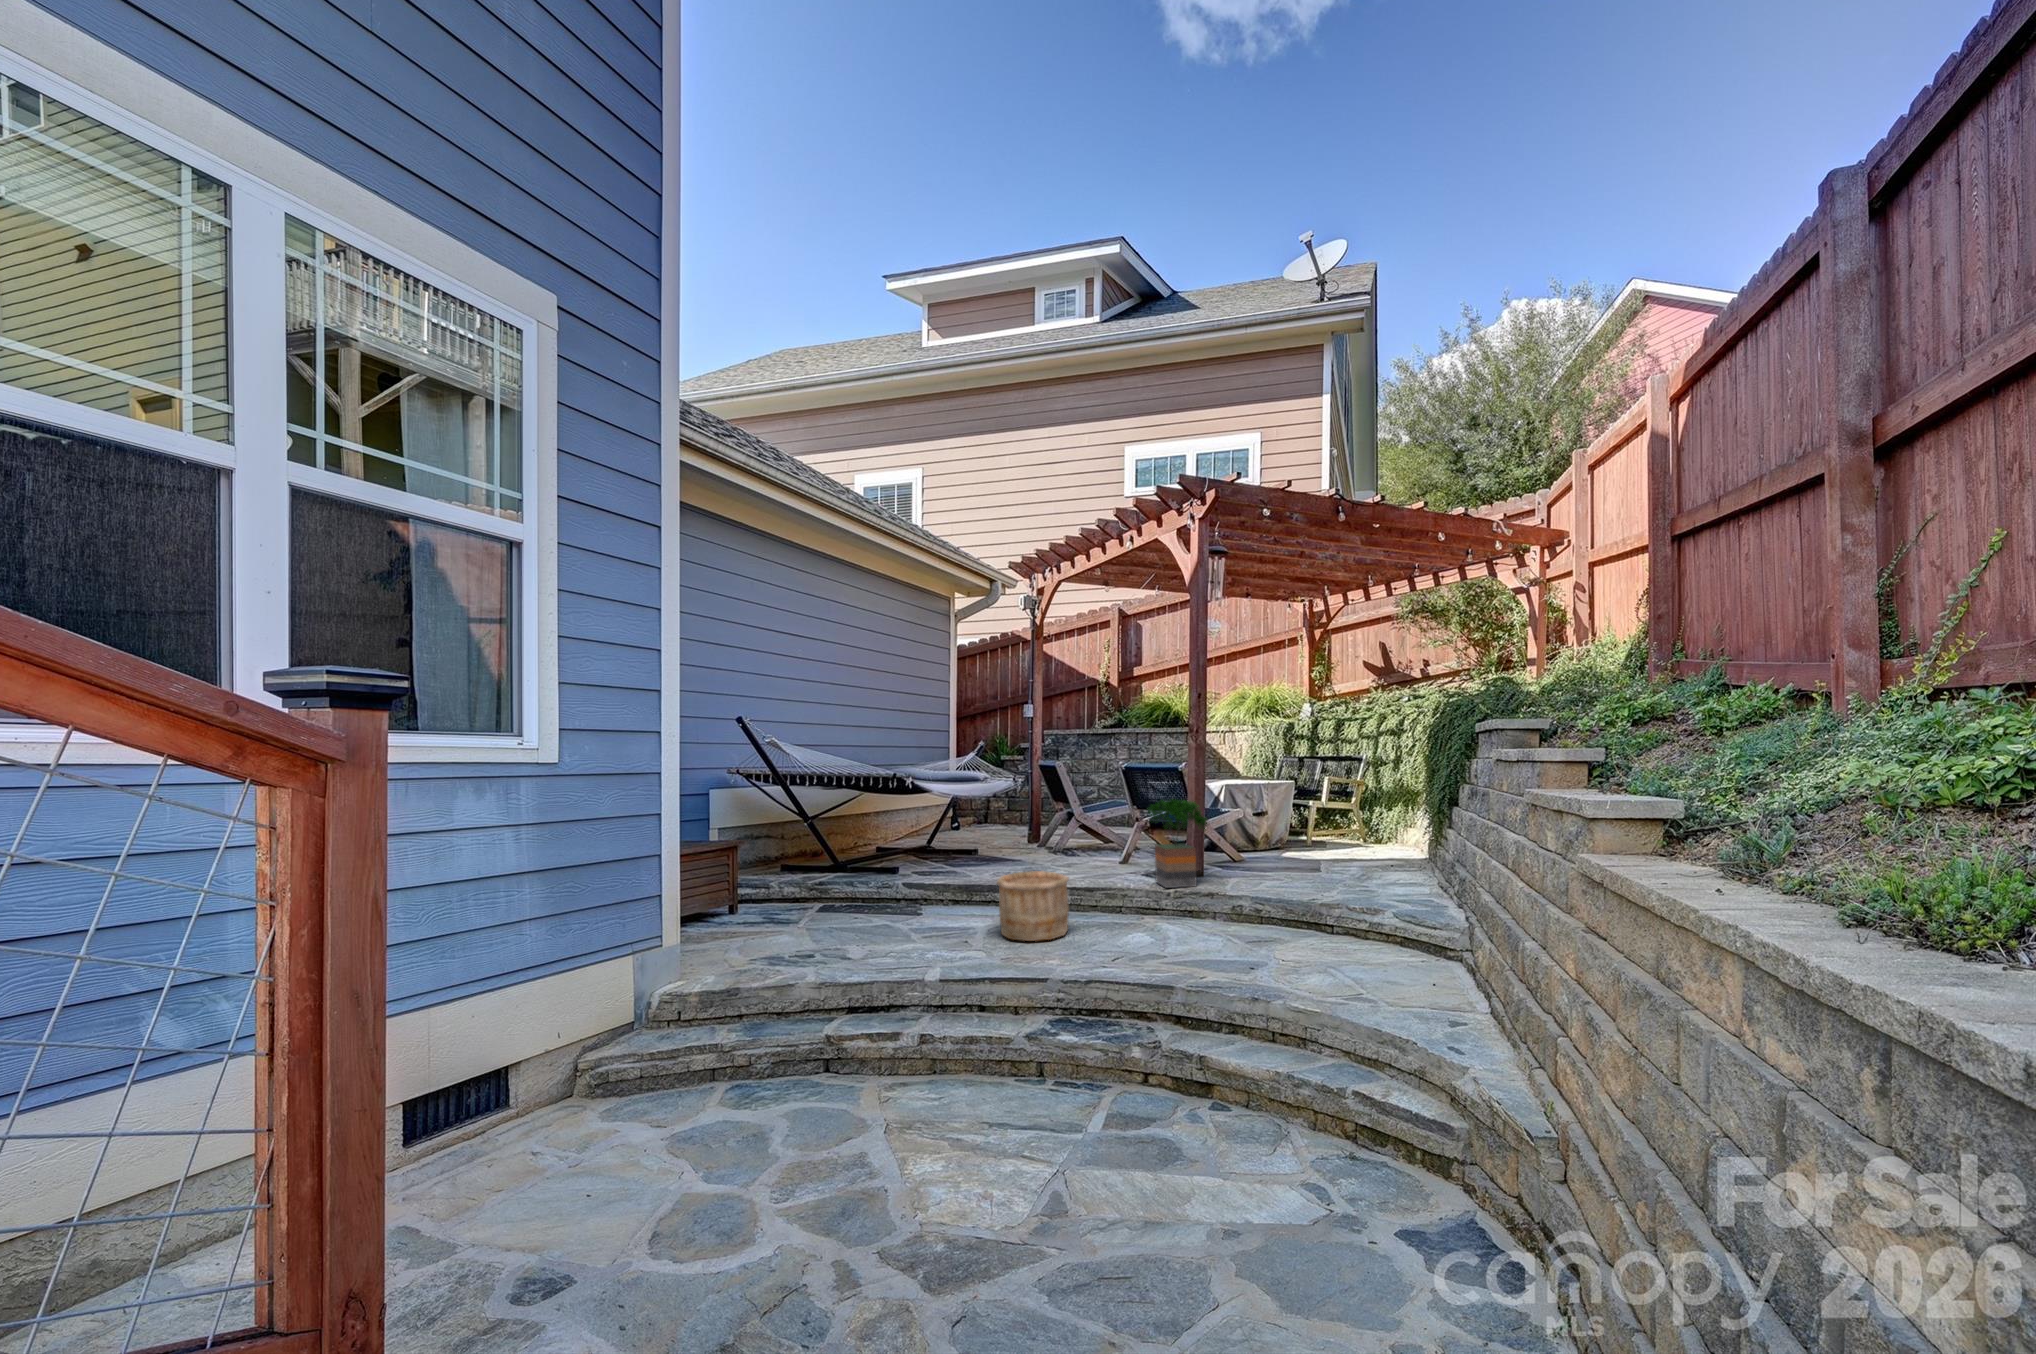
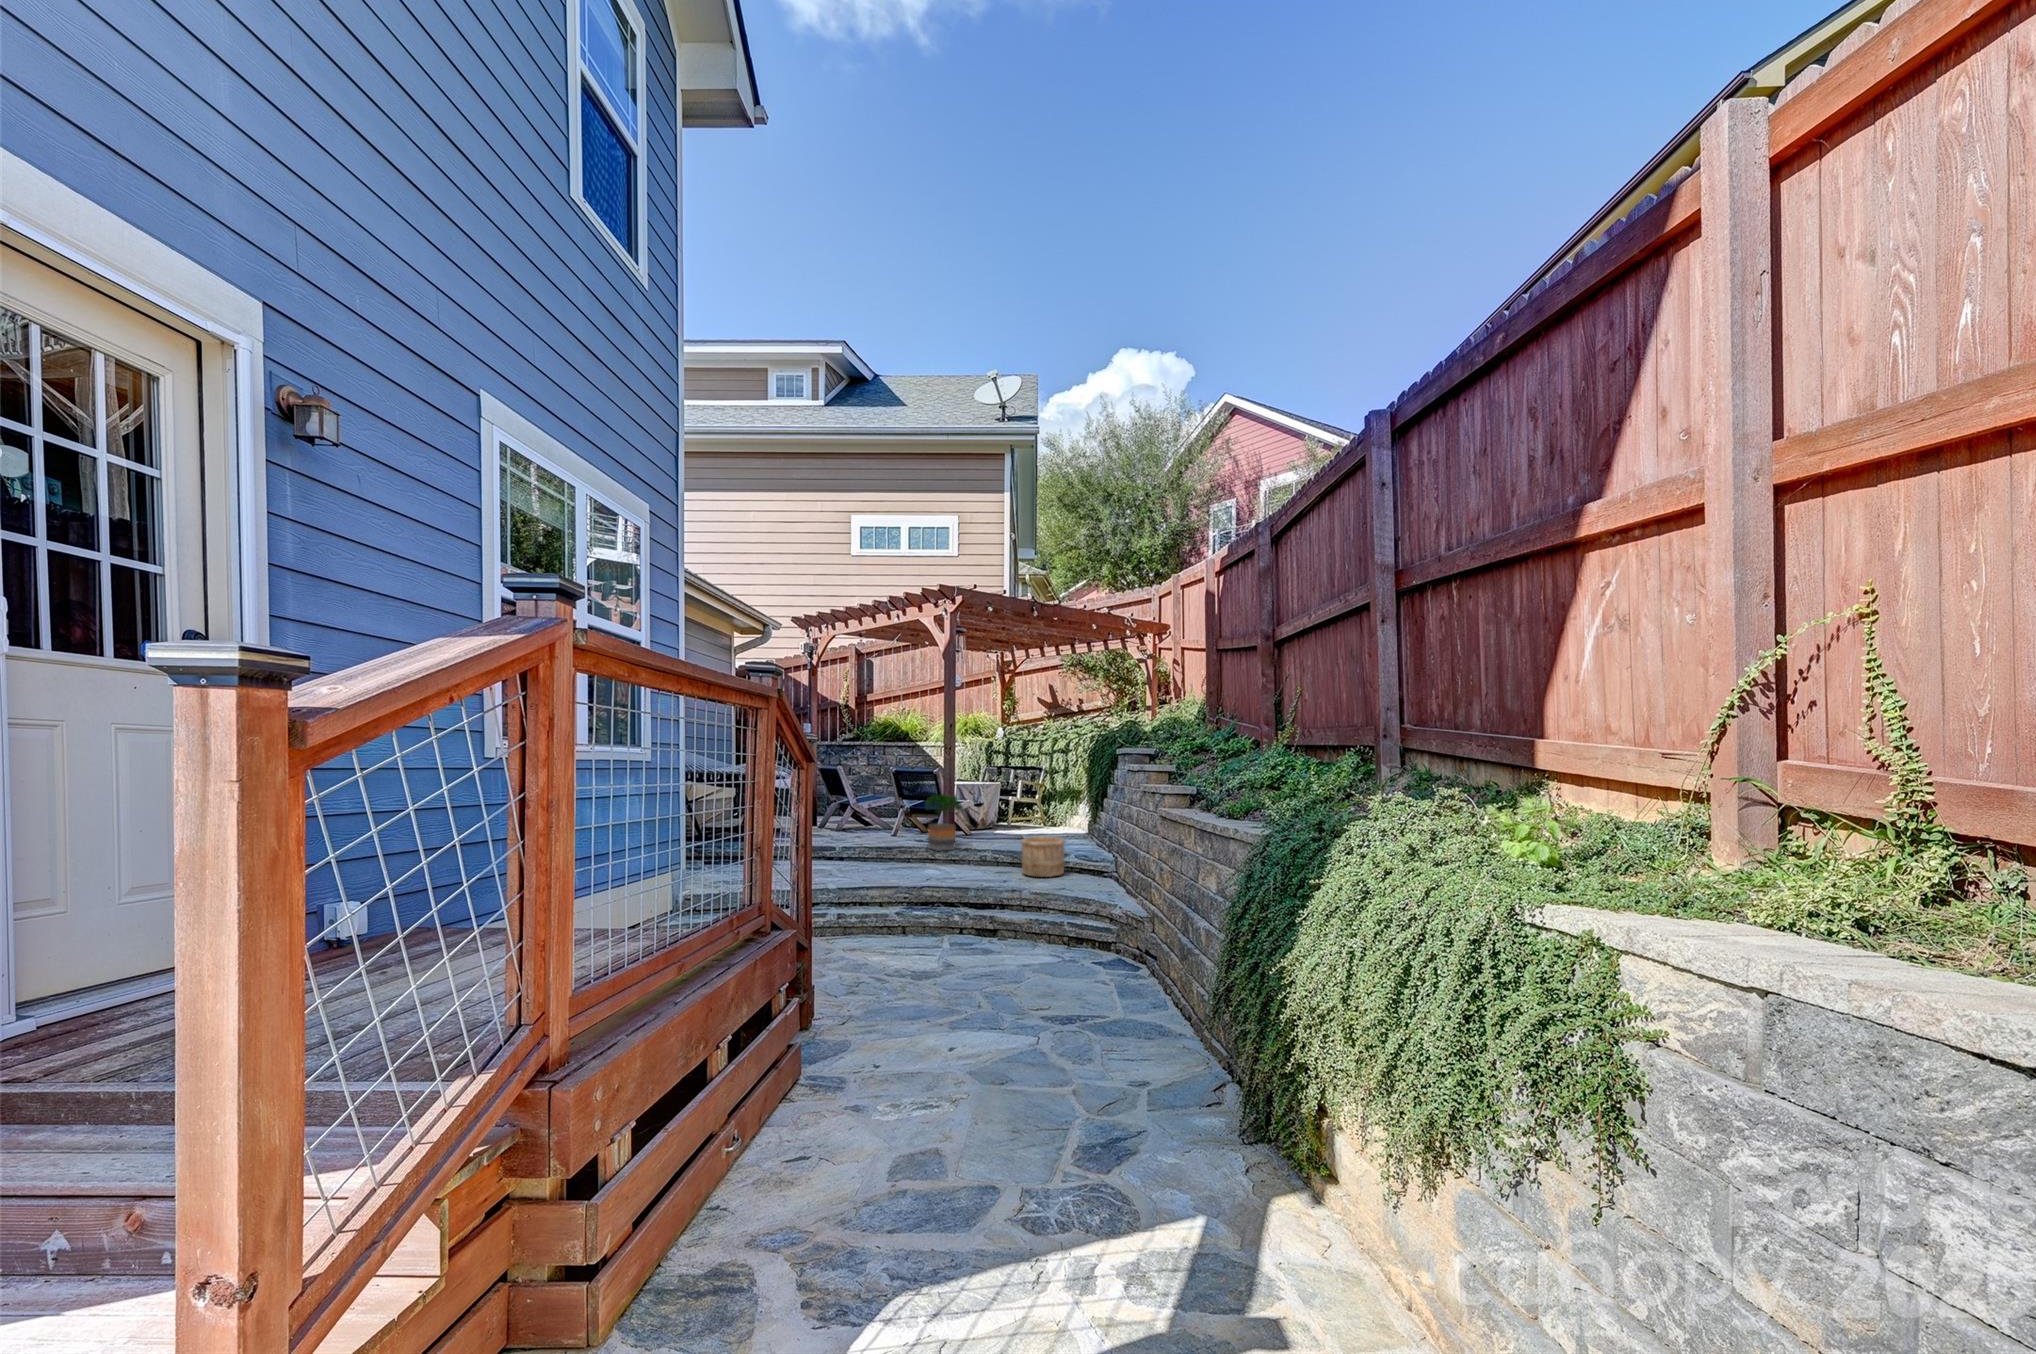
wooden bucket: present [997,871,1069,941] -> present [1021,836,1065,877]

